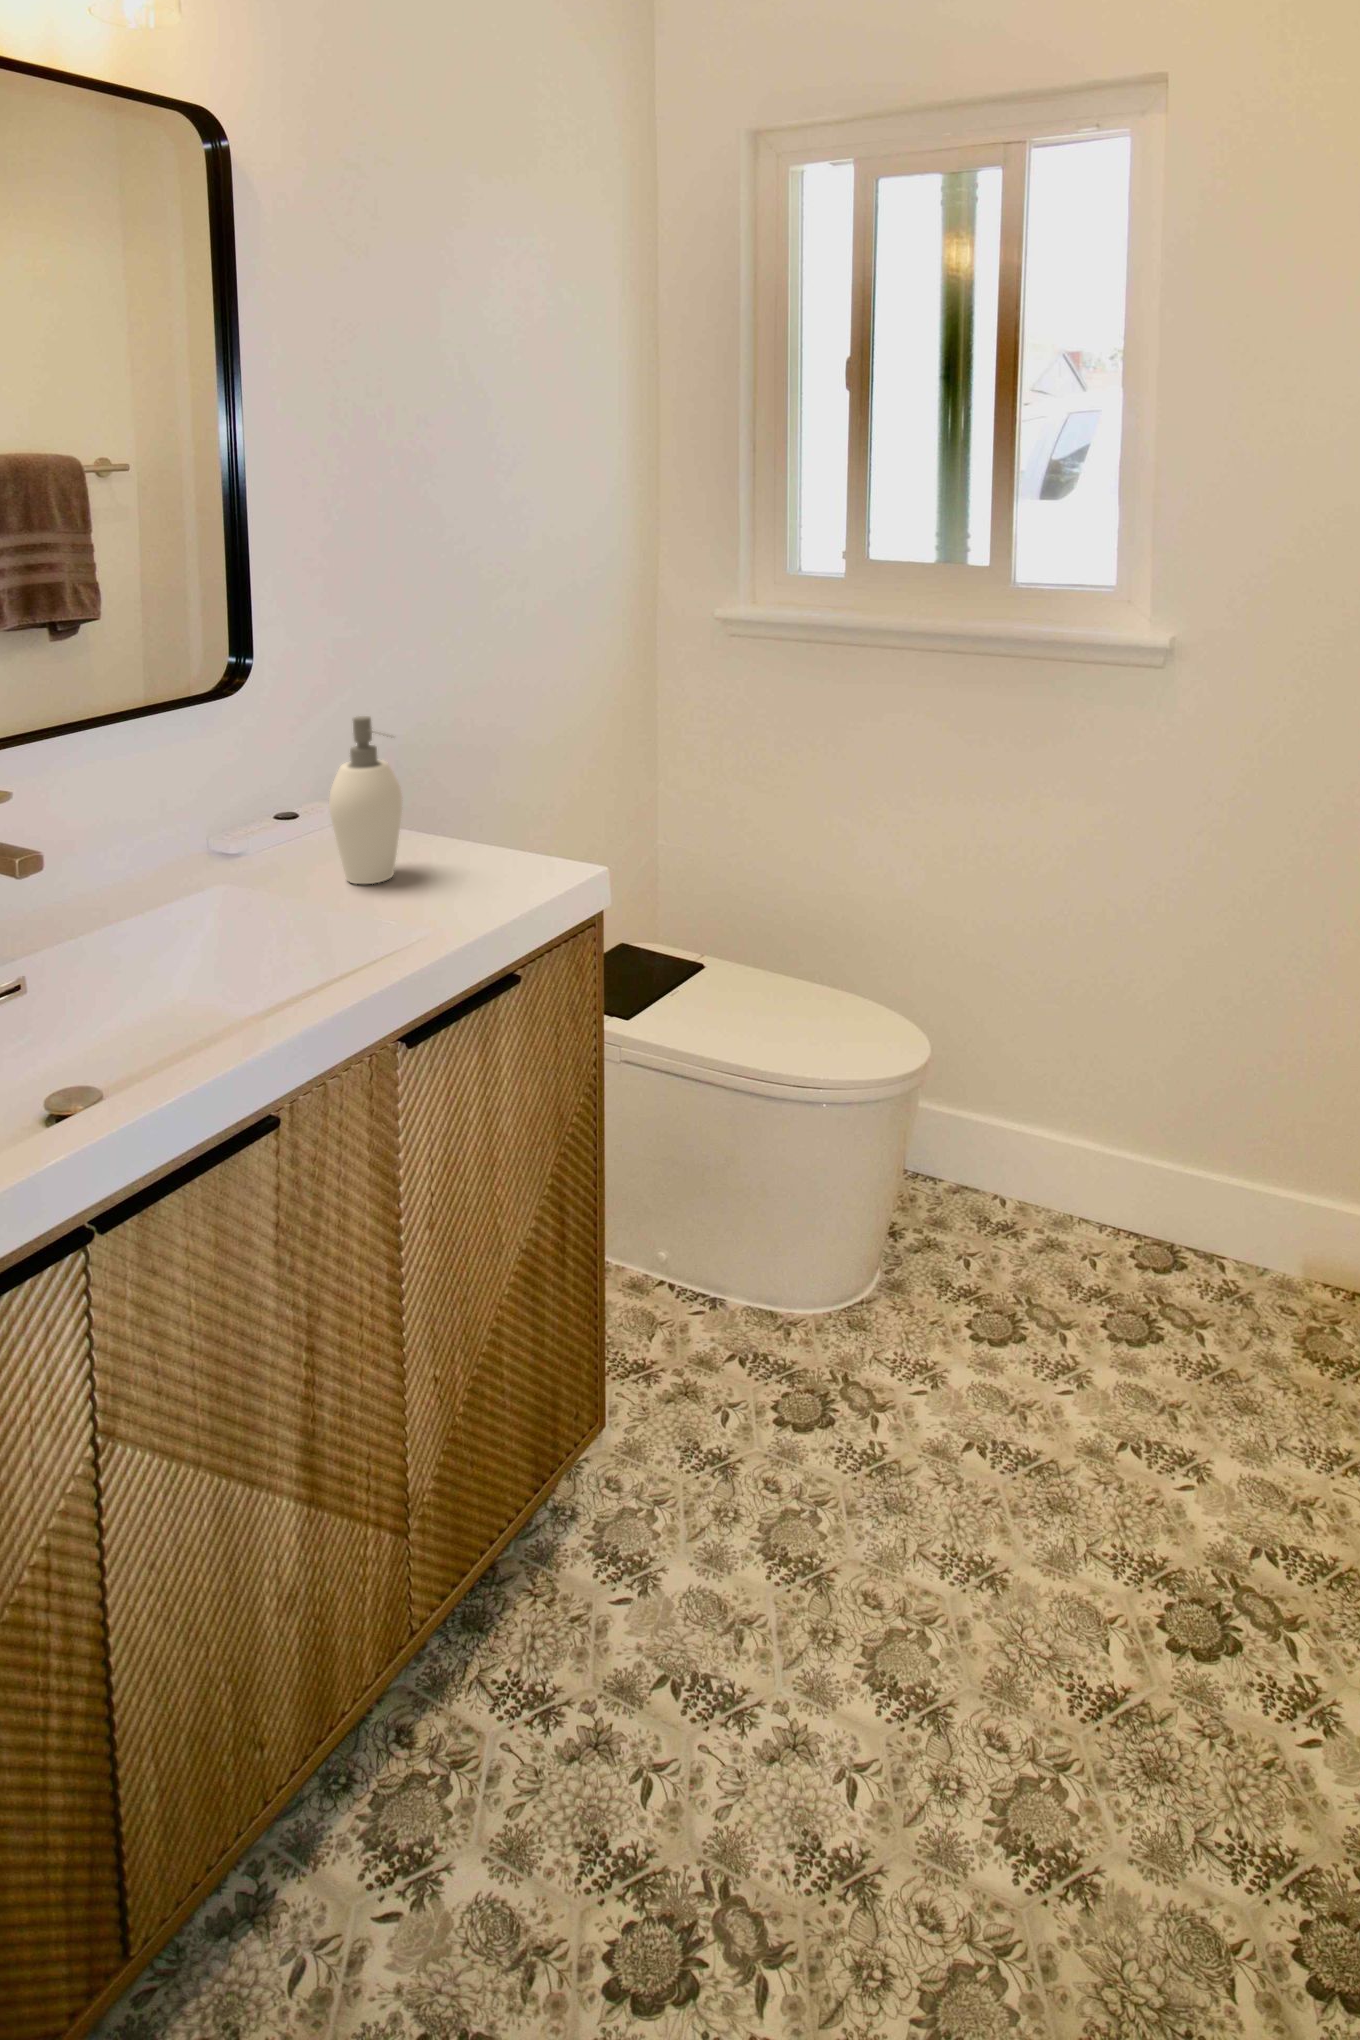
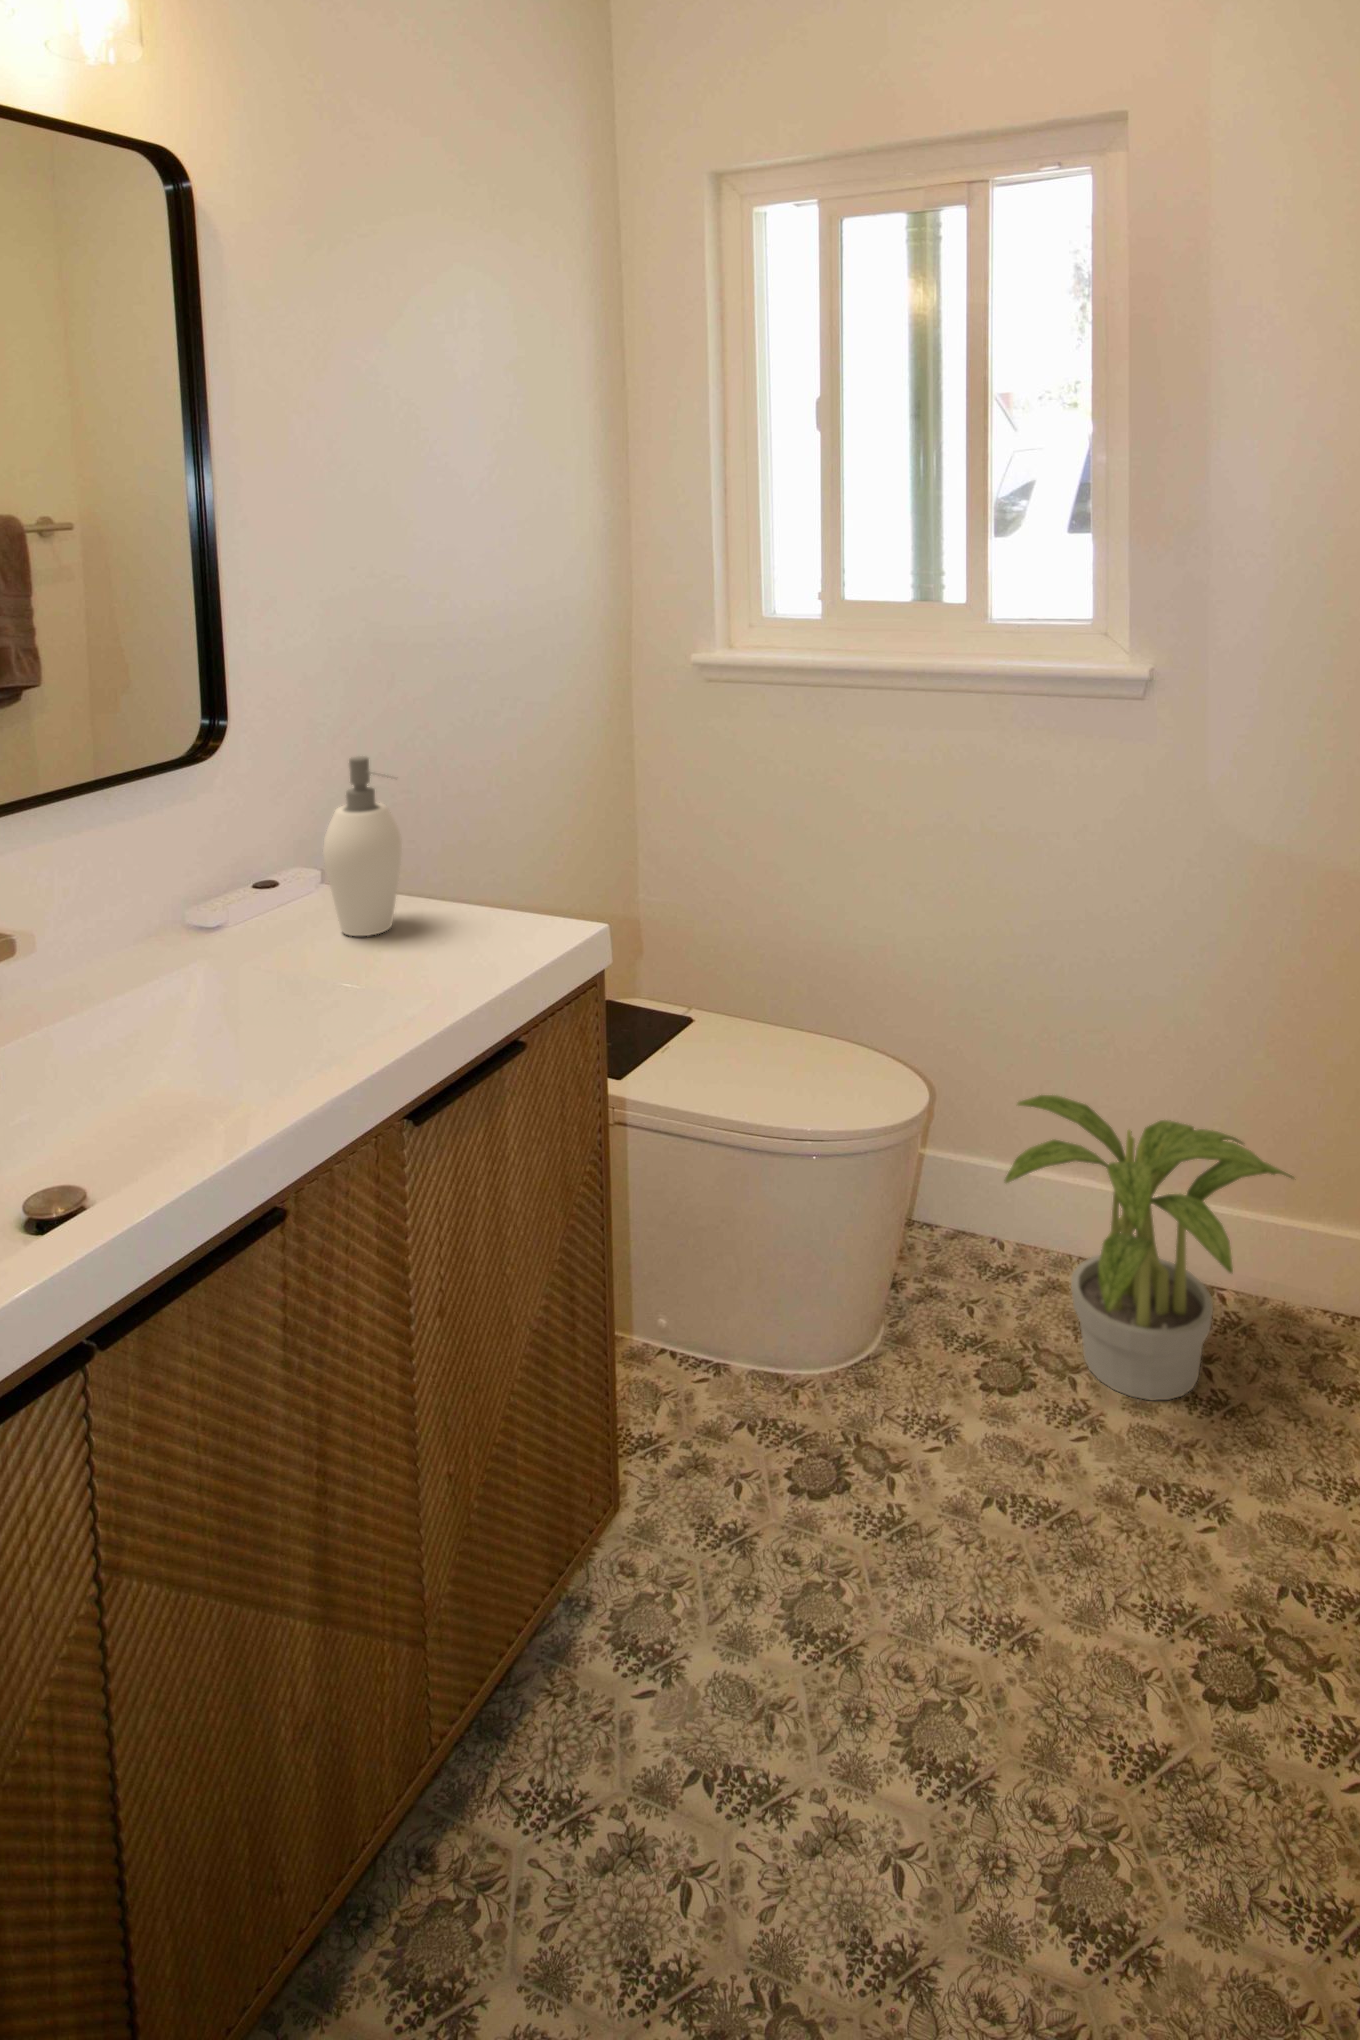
potted plant: none [993,1058,1292,1360] -> present [1005,1095,1293,1400]

